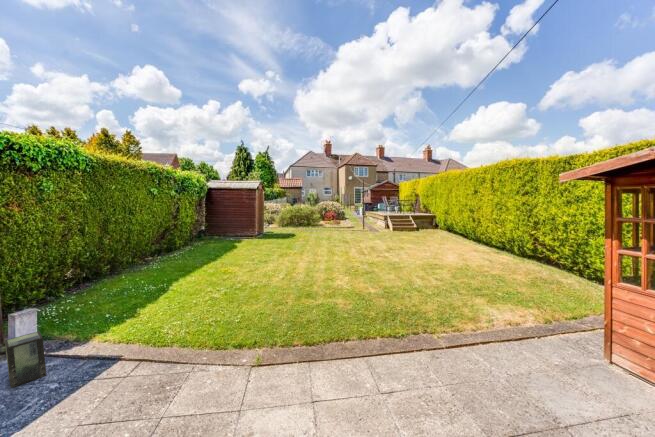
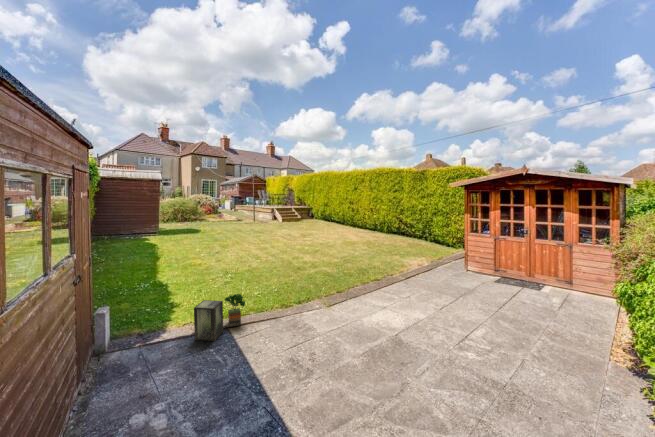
potted tree: none [57,329,93,372] -> present [225,294,245,327]

